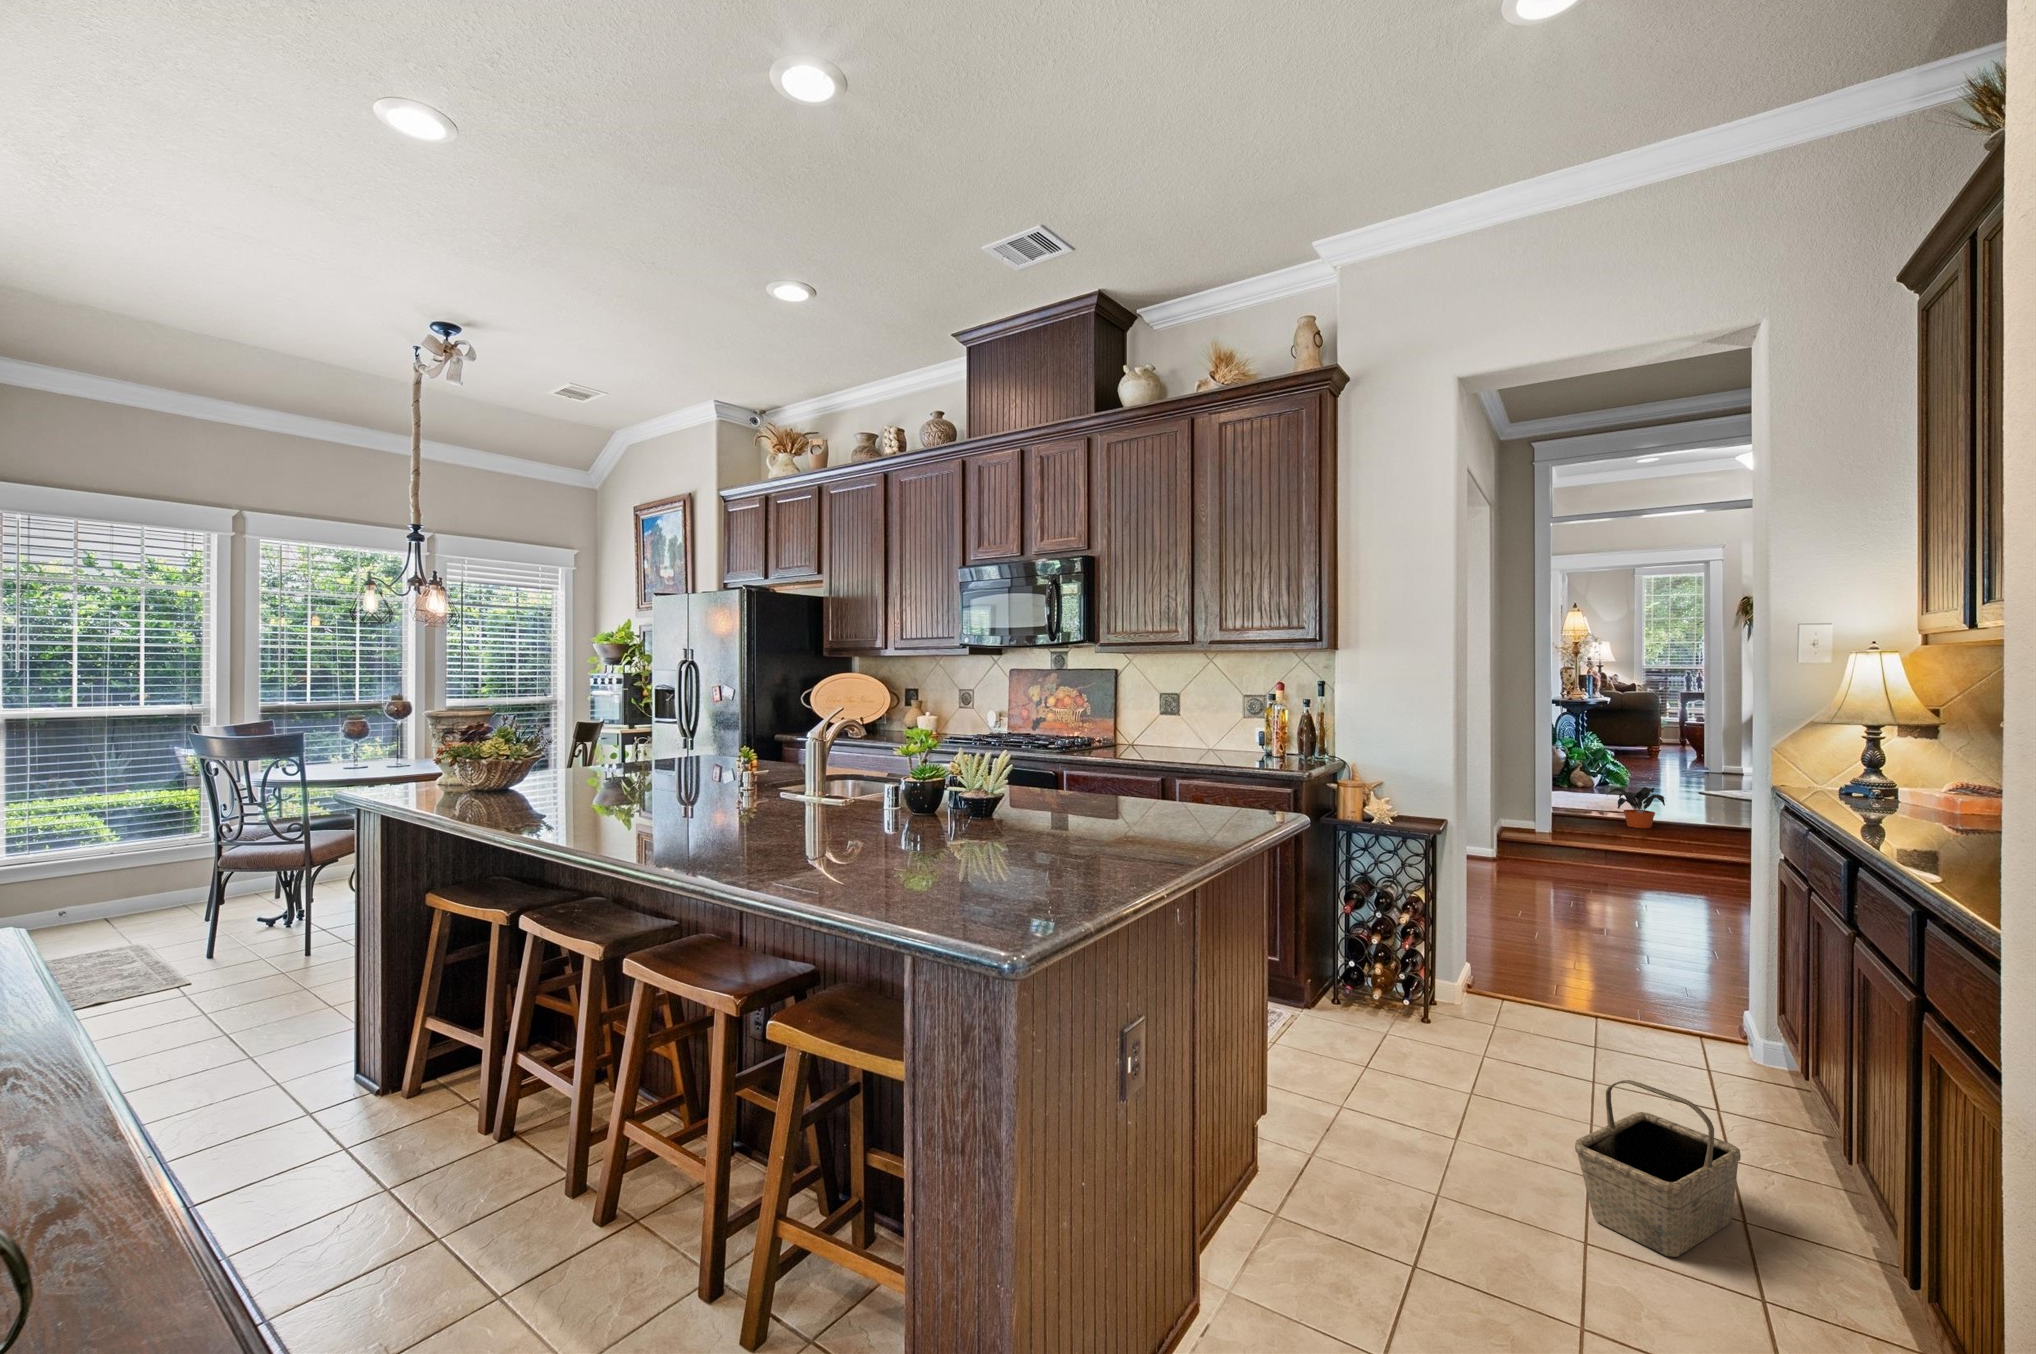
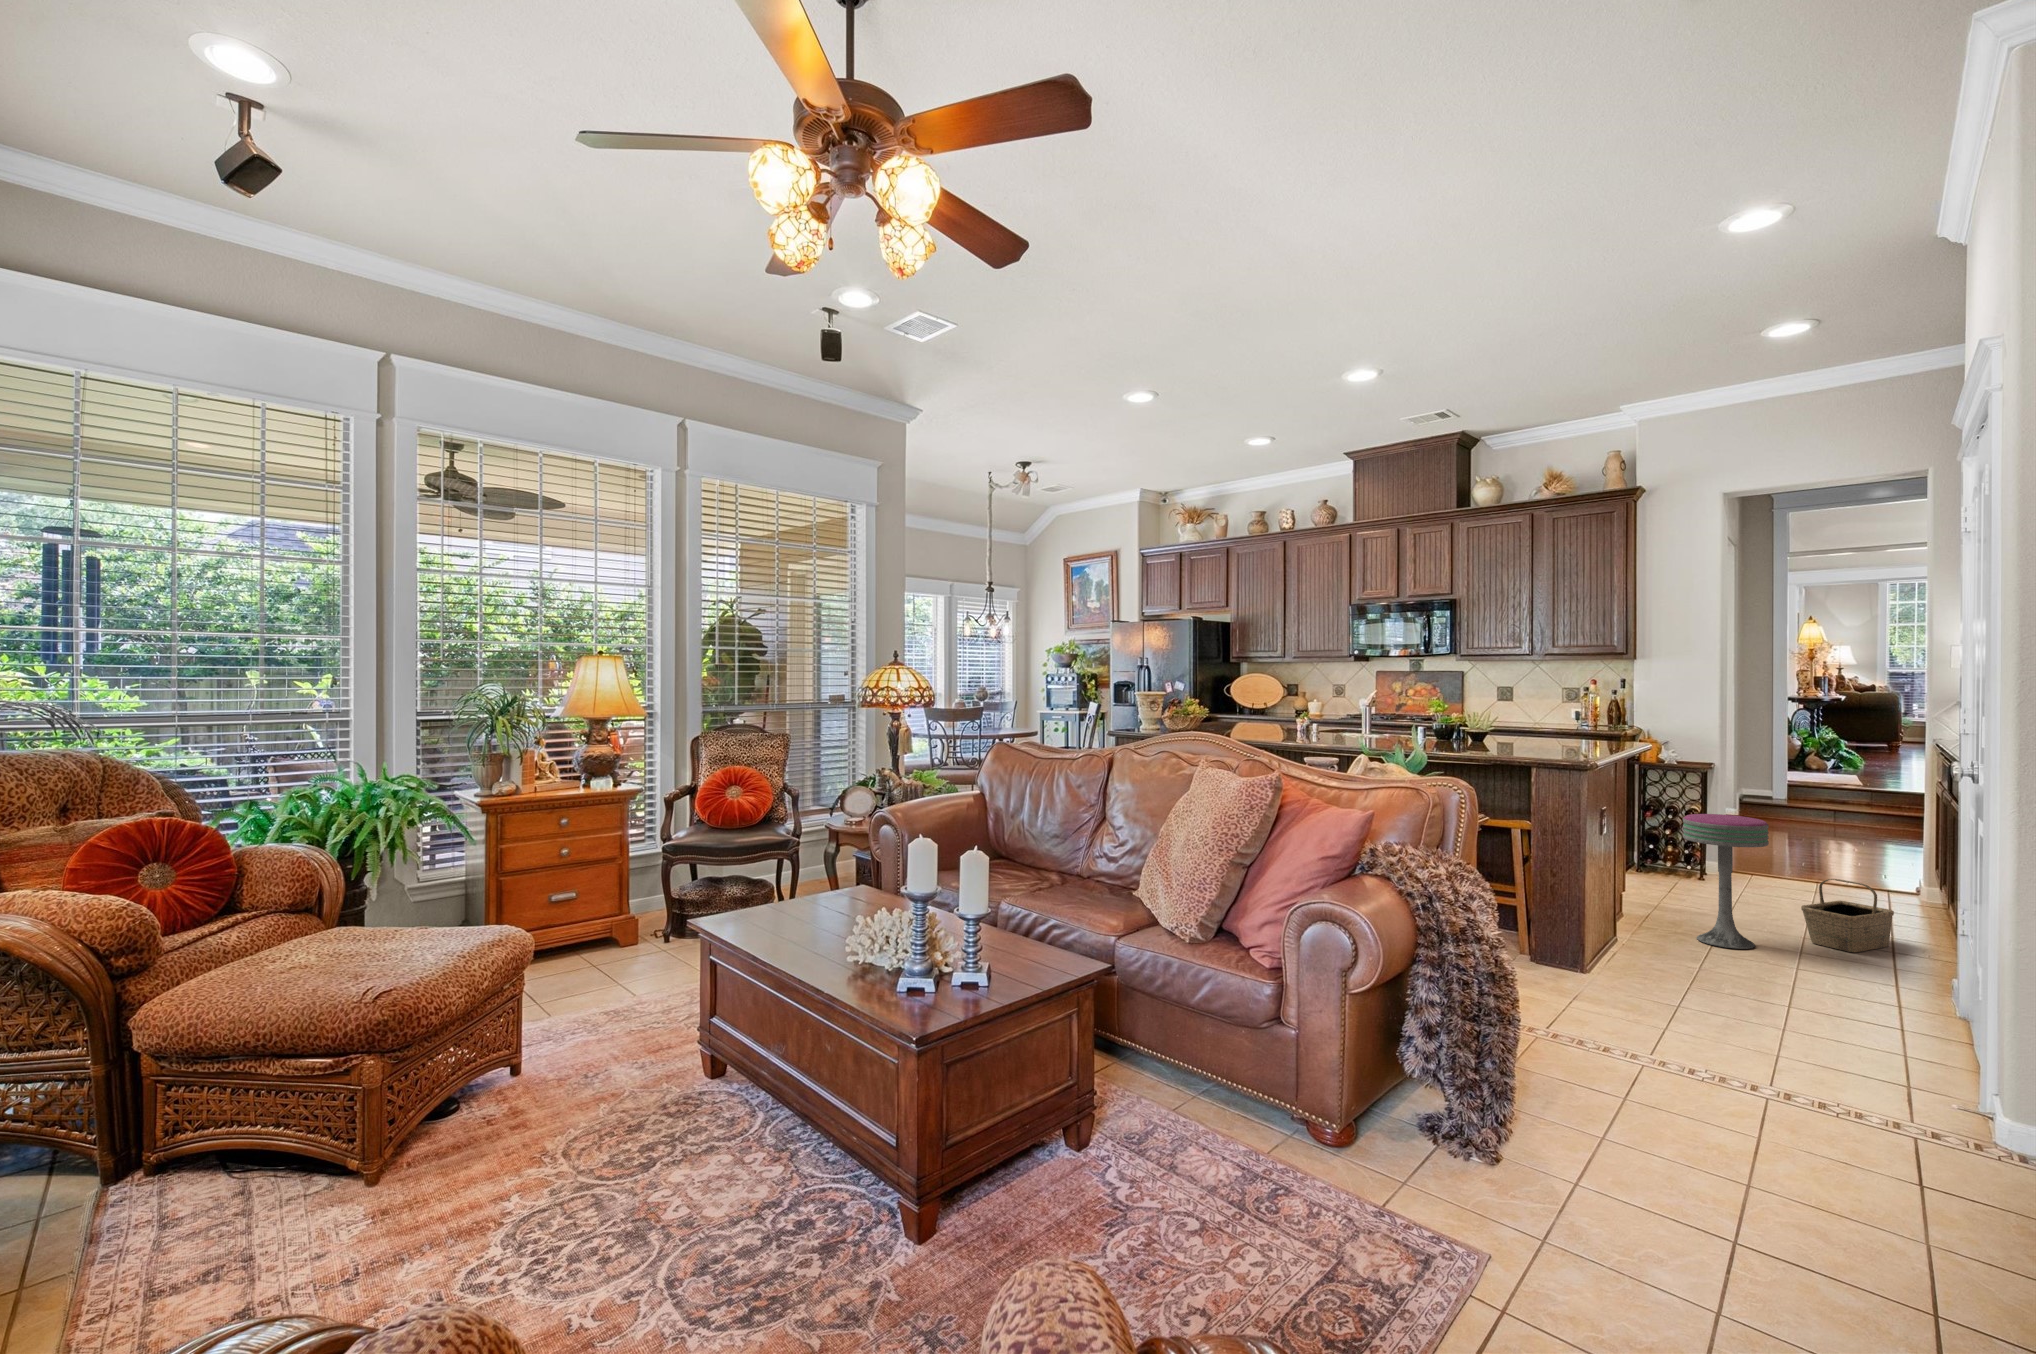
potted plant: present [1608,787,1665,828] -> none [1835,763,1889,795]
bar stool: none [1359,954,1515,1261] -> present [1683,814,1769,949]

